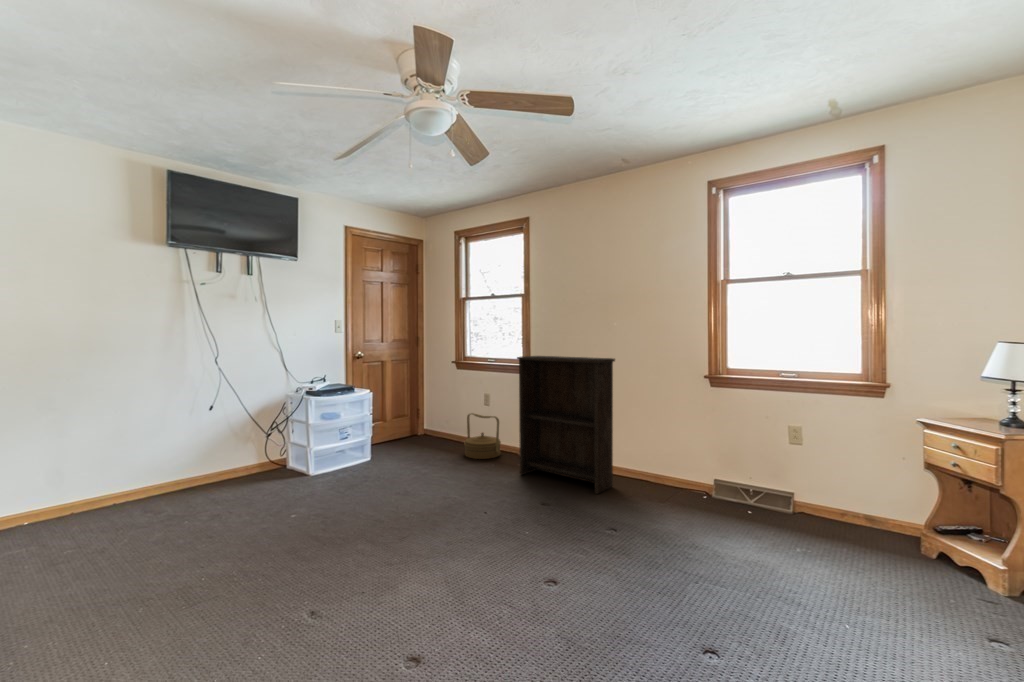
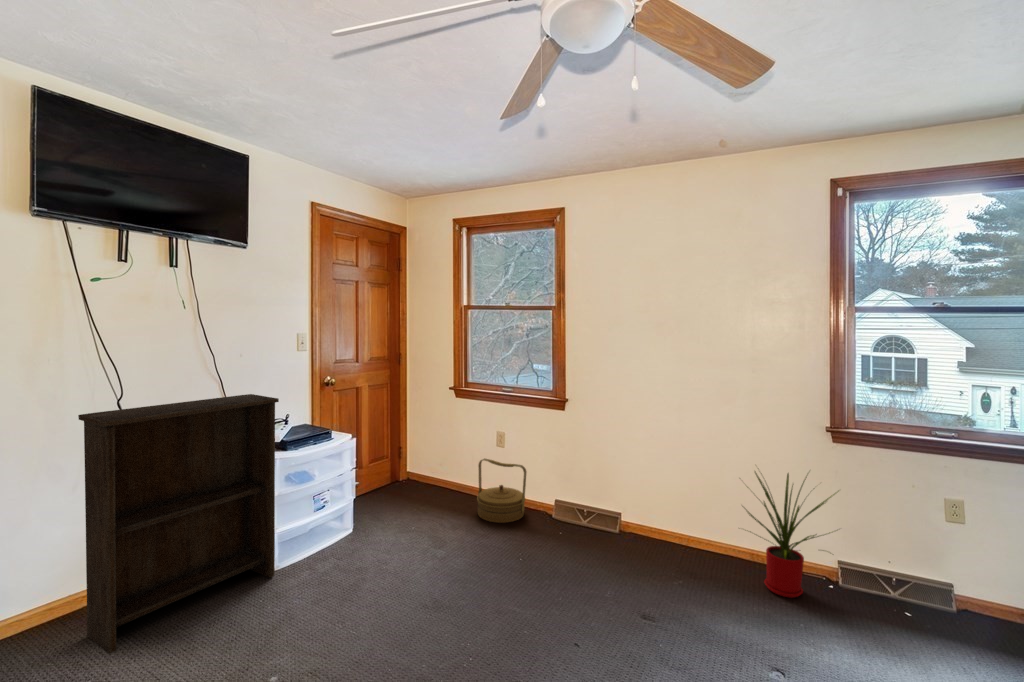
bookshelf: present [517,356,615,494] -> present [78,394,279,654]
house plant: none [629,404,703,501] -> present [746,472,836,598]

